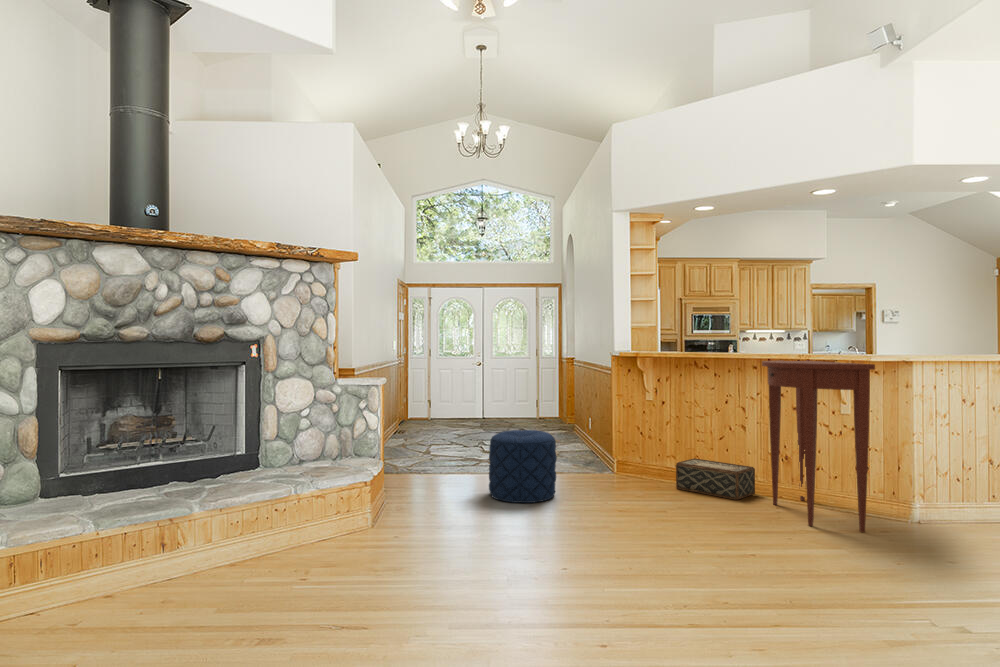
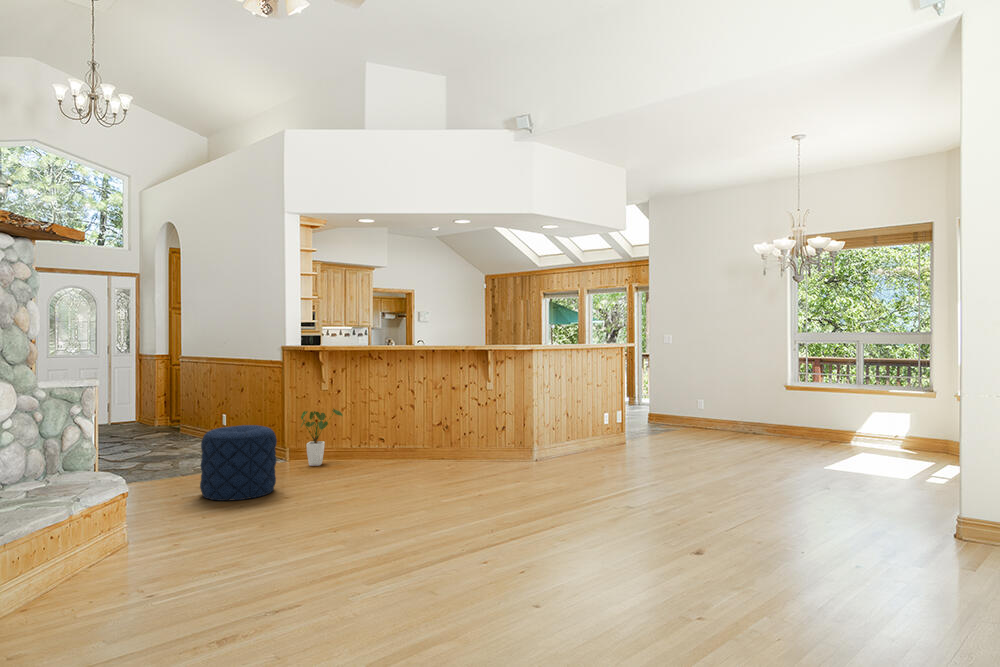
console table: present [762,360,875,532] -> none [441,351,528,472]
house plant: none [610,421,664,481] -> present [301,409,343,466]
woven basket: present [676,458,755,500] -> none [363,438,424,465]

